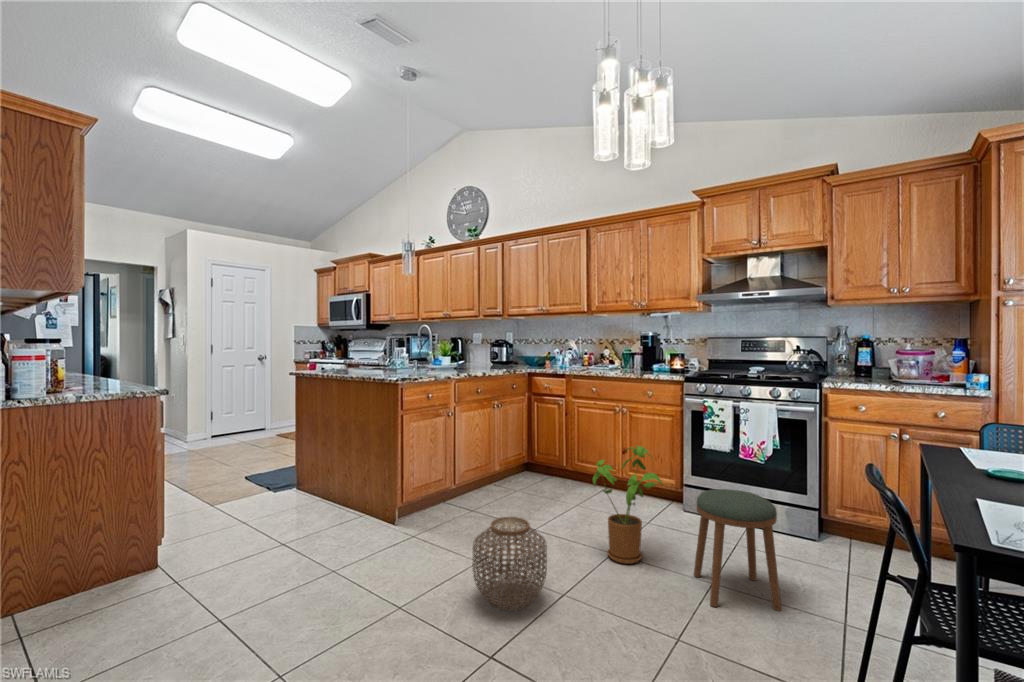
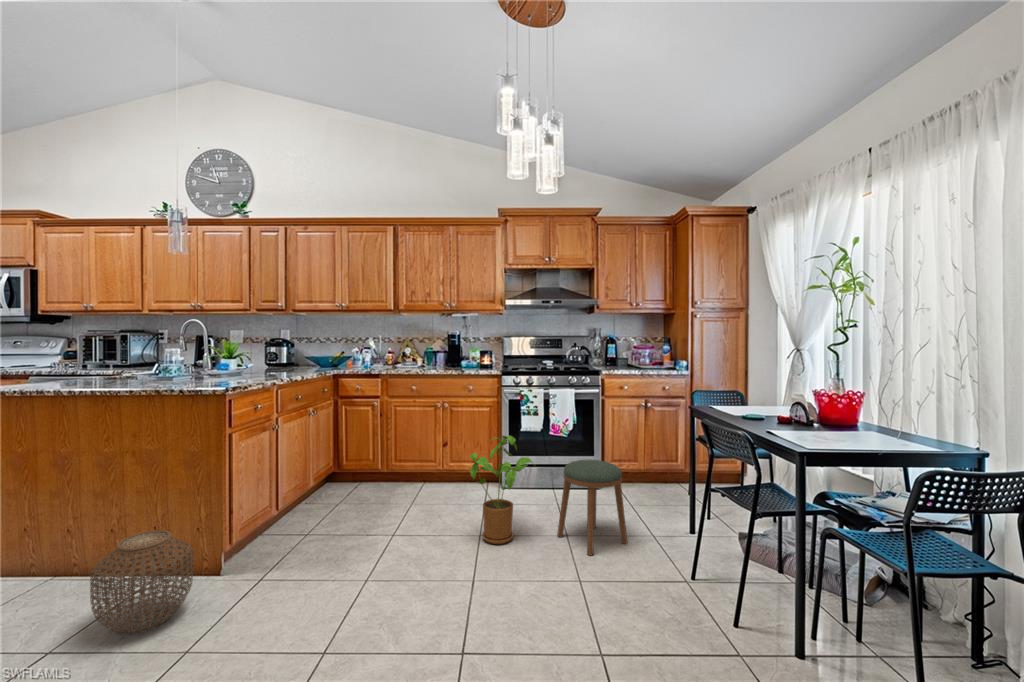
woven basket: present [472,517,547,611] -> present [90,530,193,634]

